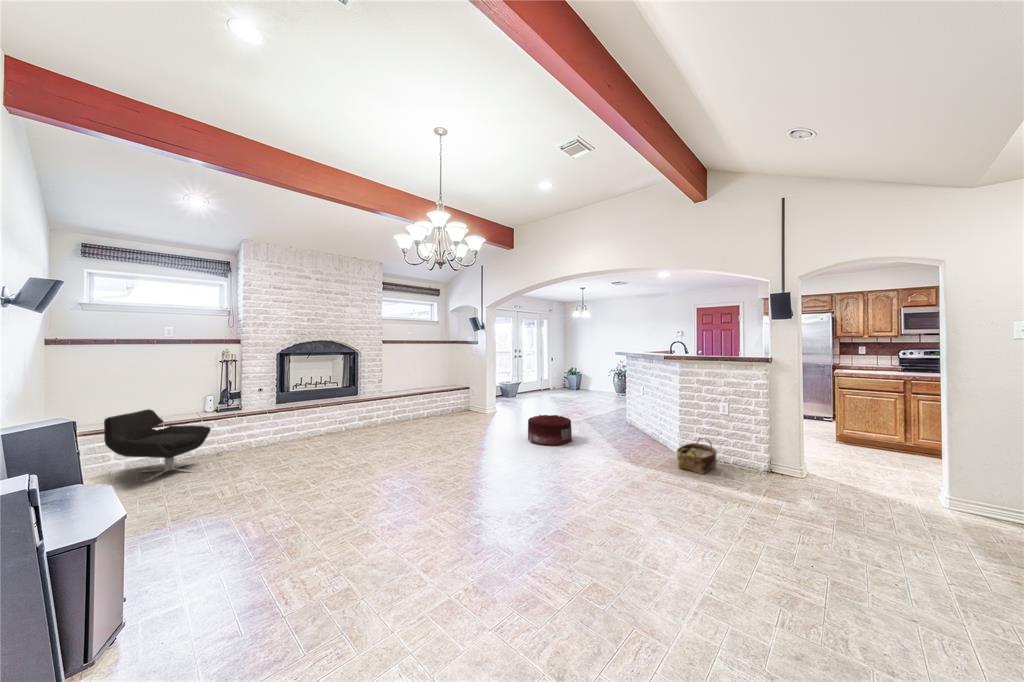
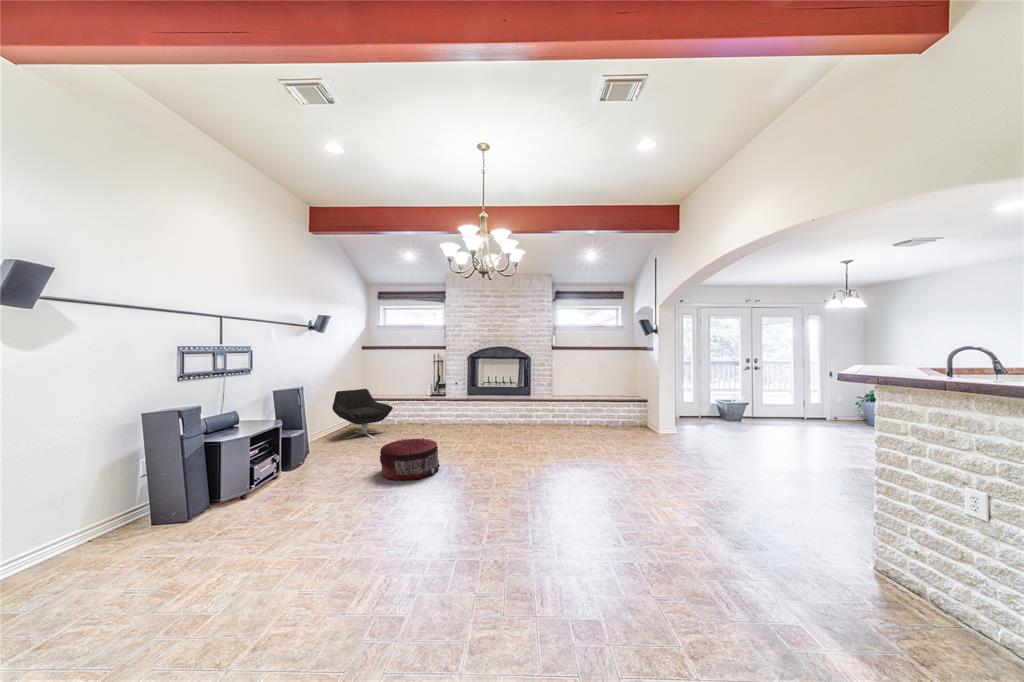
pouf: present [528,415,572,445] -> present [380,438,440,480]
woven basket: present [677,438,716,474] -> none [830,550,945,629]

